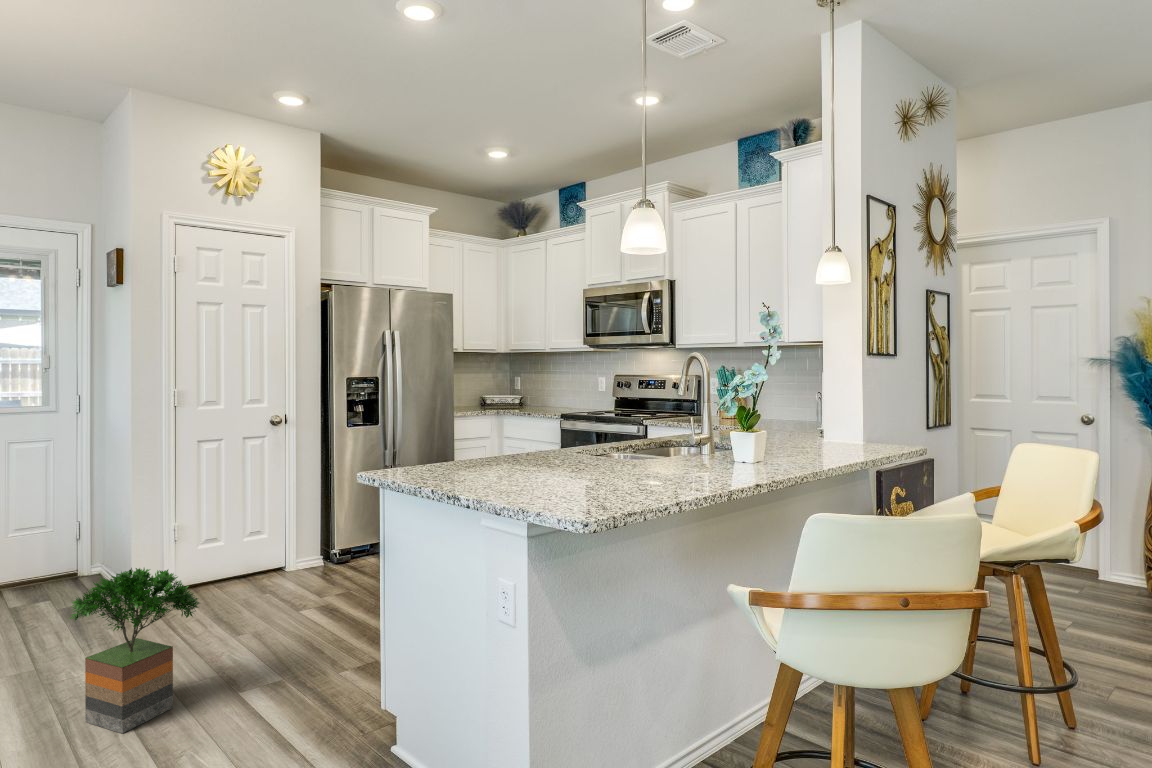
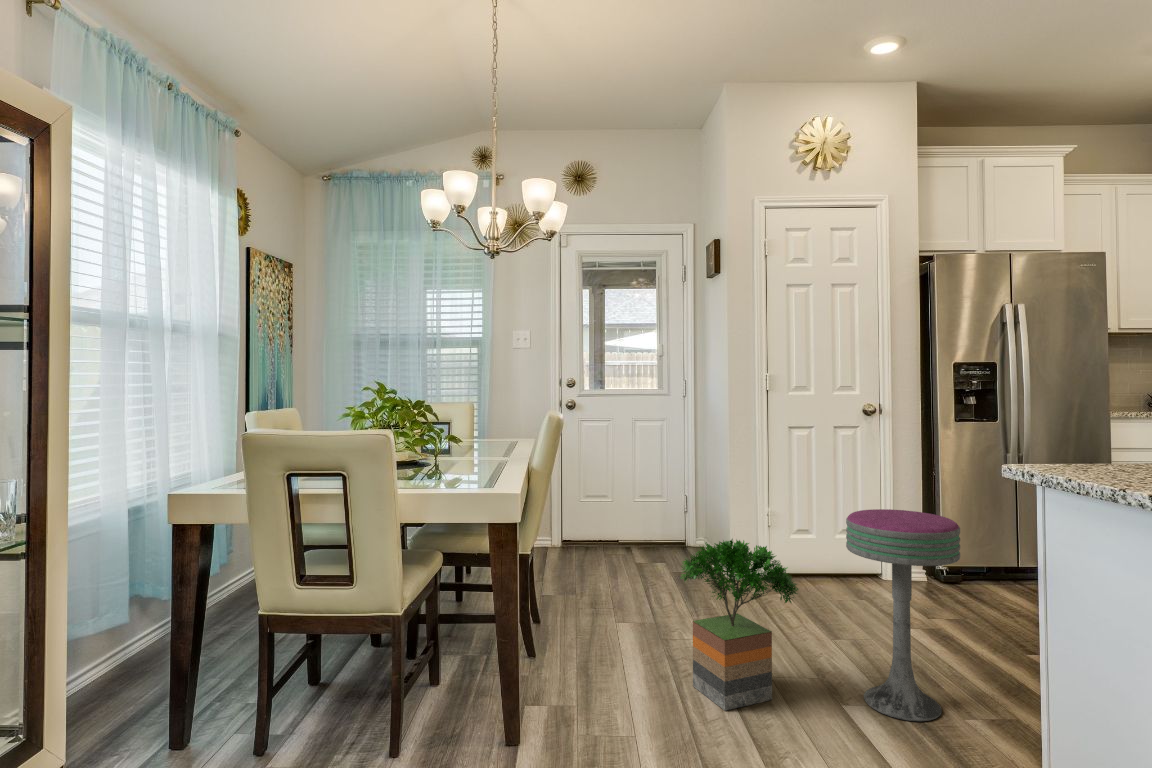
bar stool: none [245,518,335,688] -> present [846,509,960,721]

